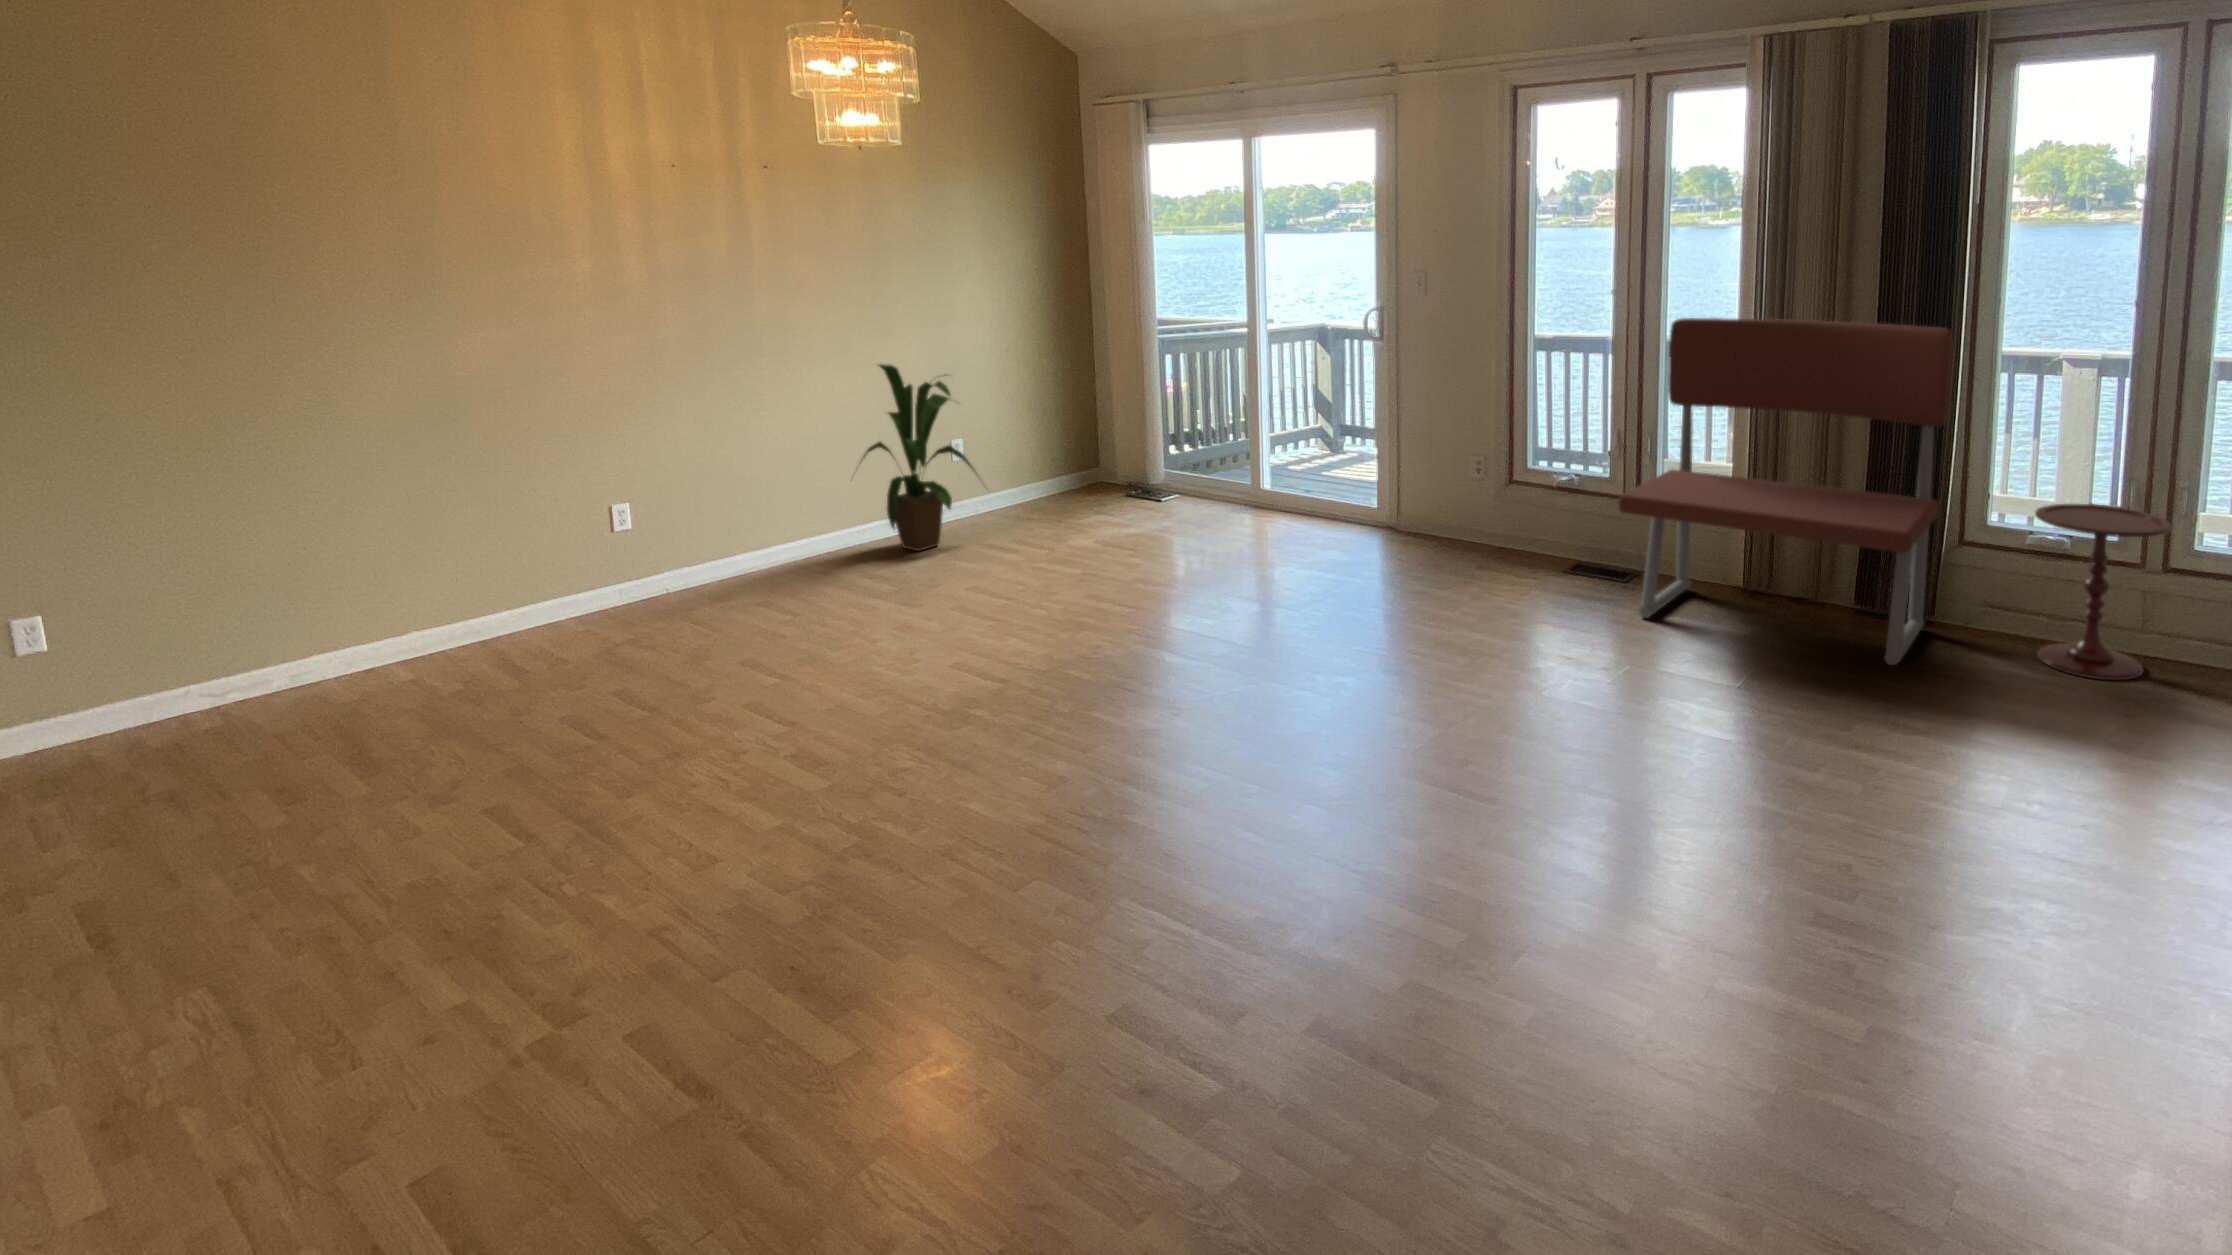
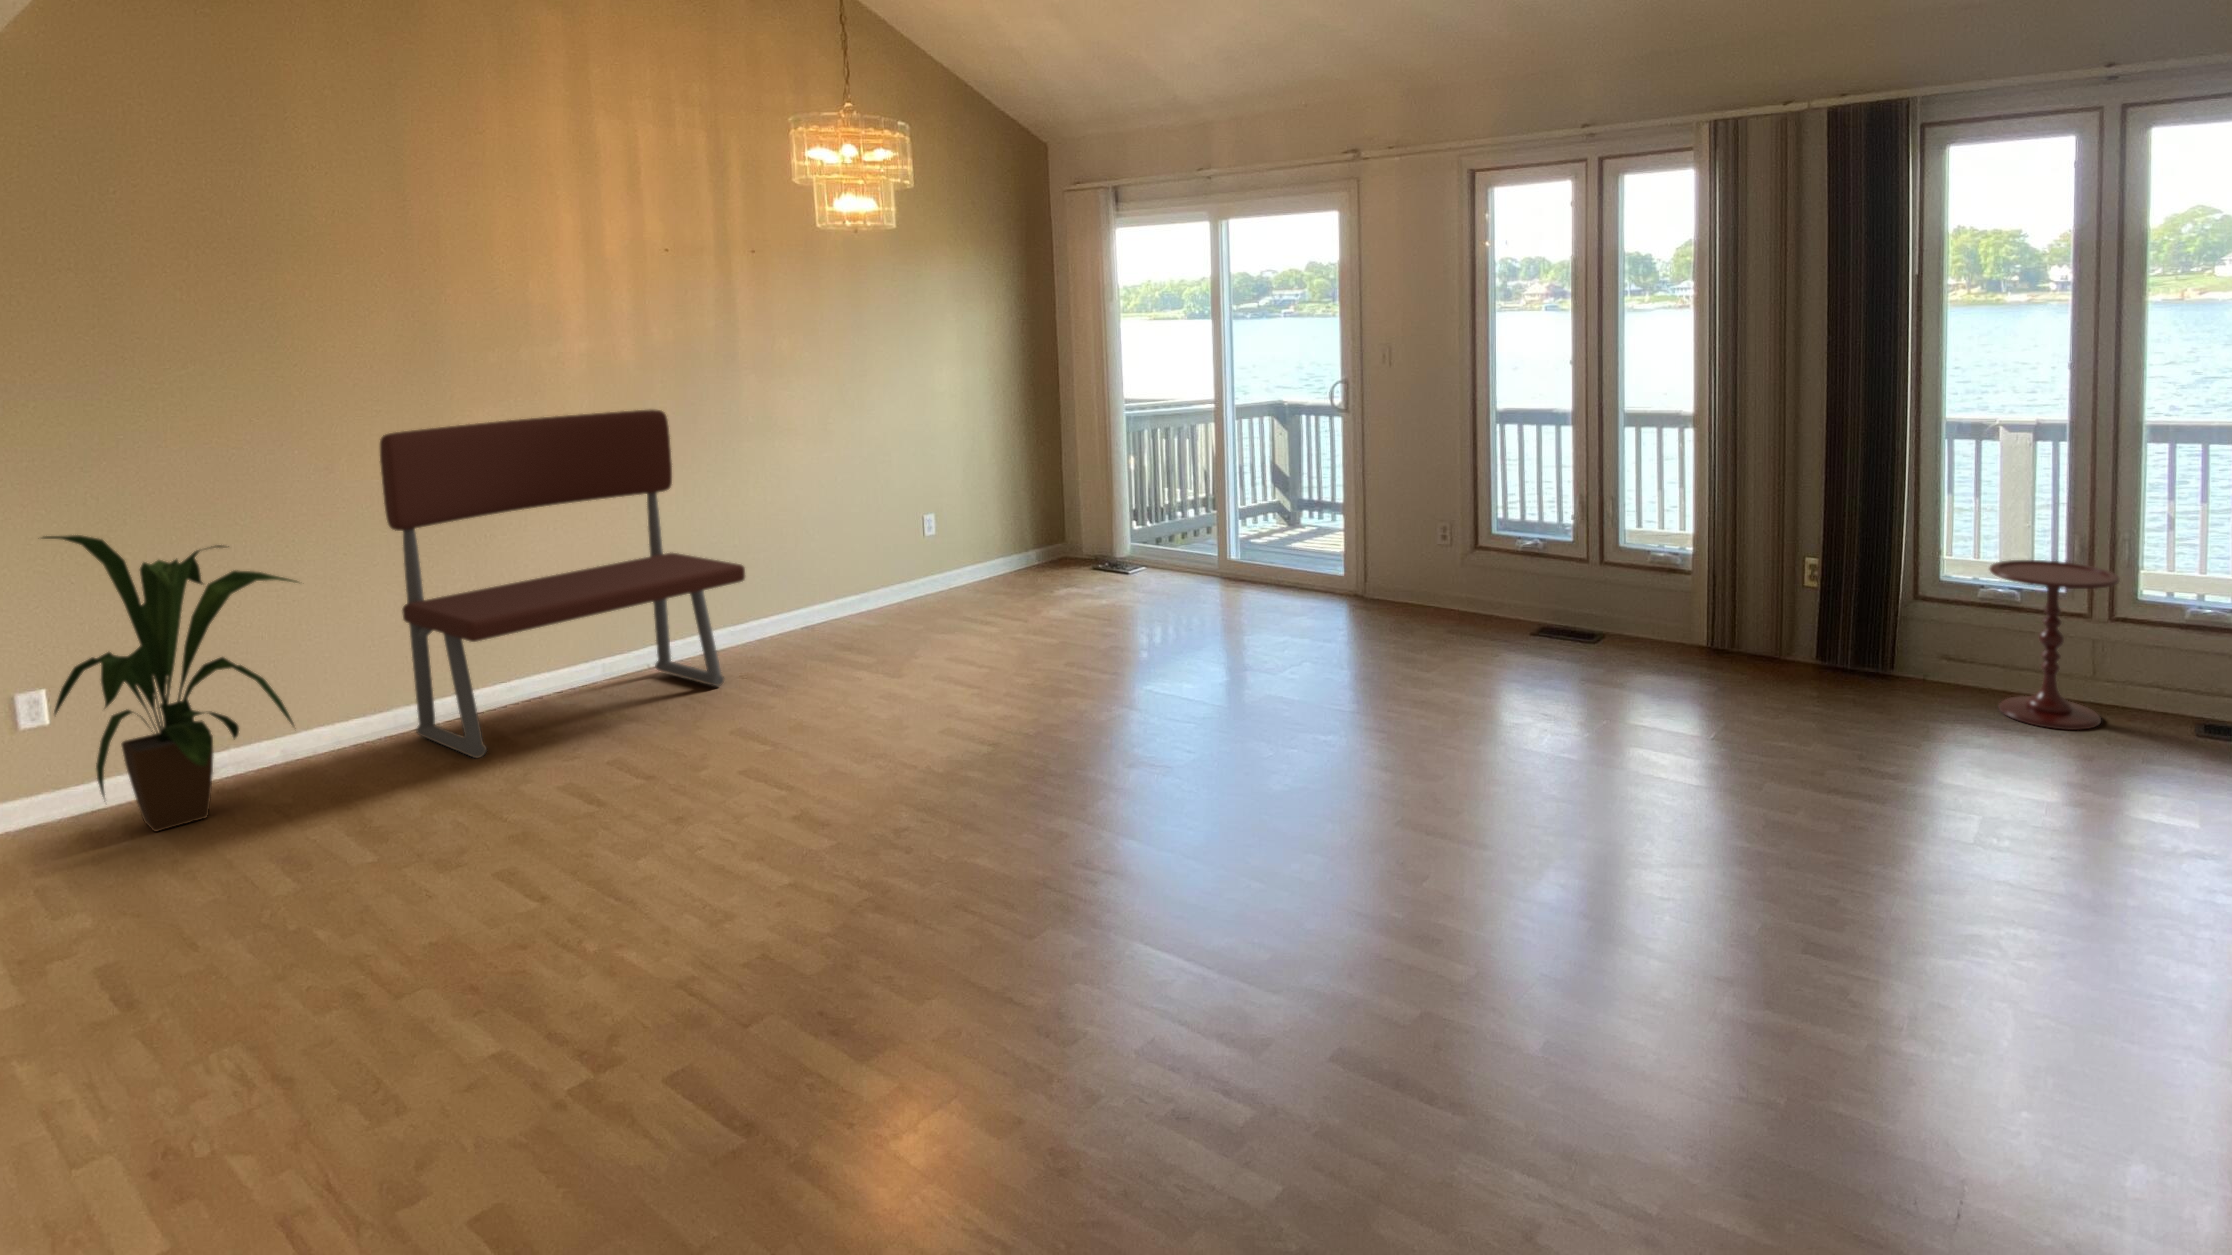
bench: present [1618,318,1953,665] -> present [380,410,745,758]
house plant: present [856,364,974,552] -> present [43,535,297,831]

